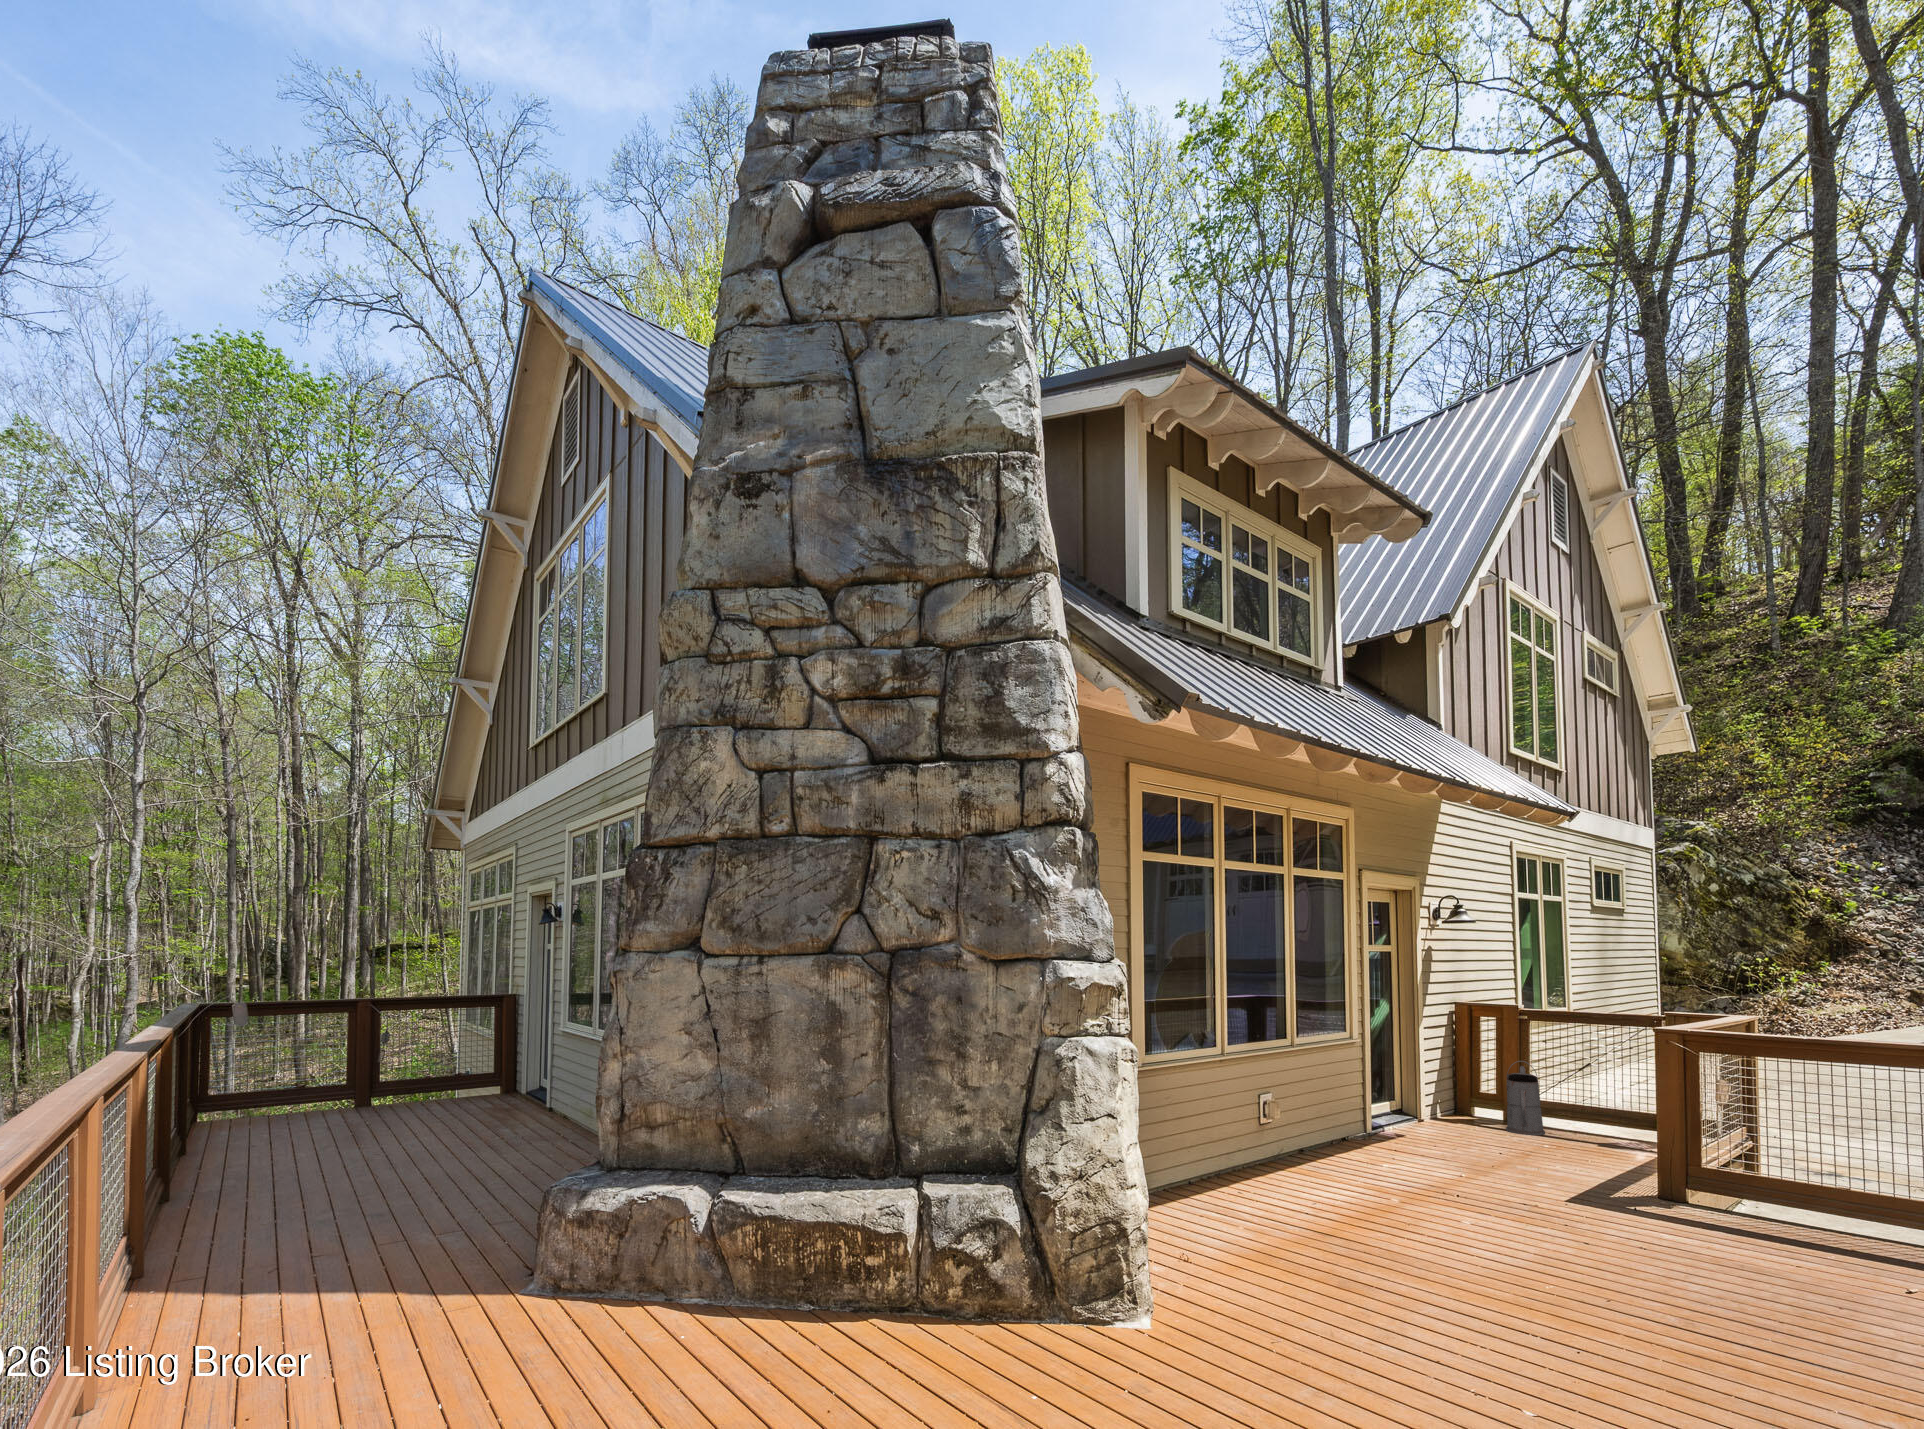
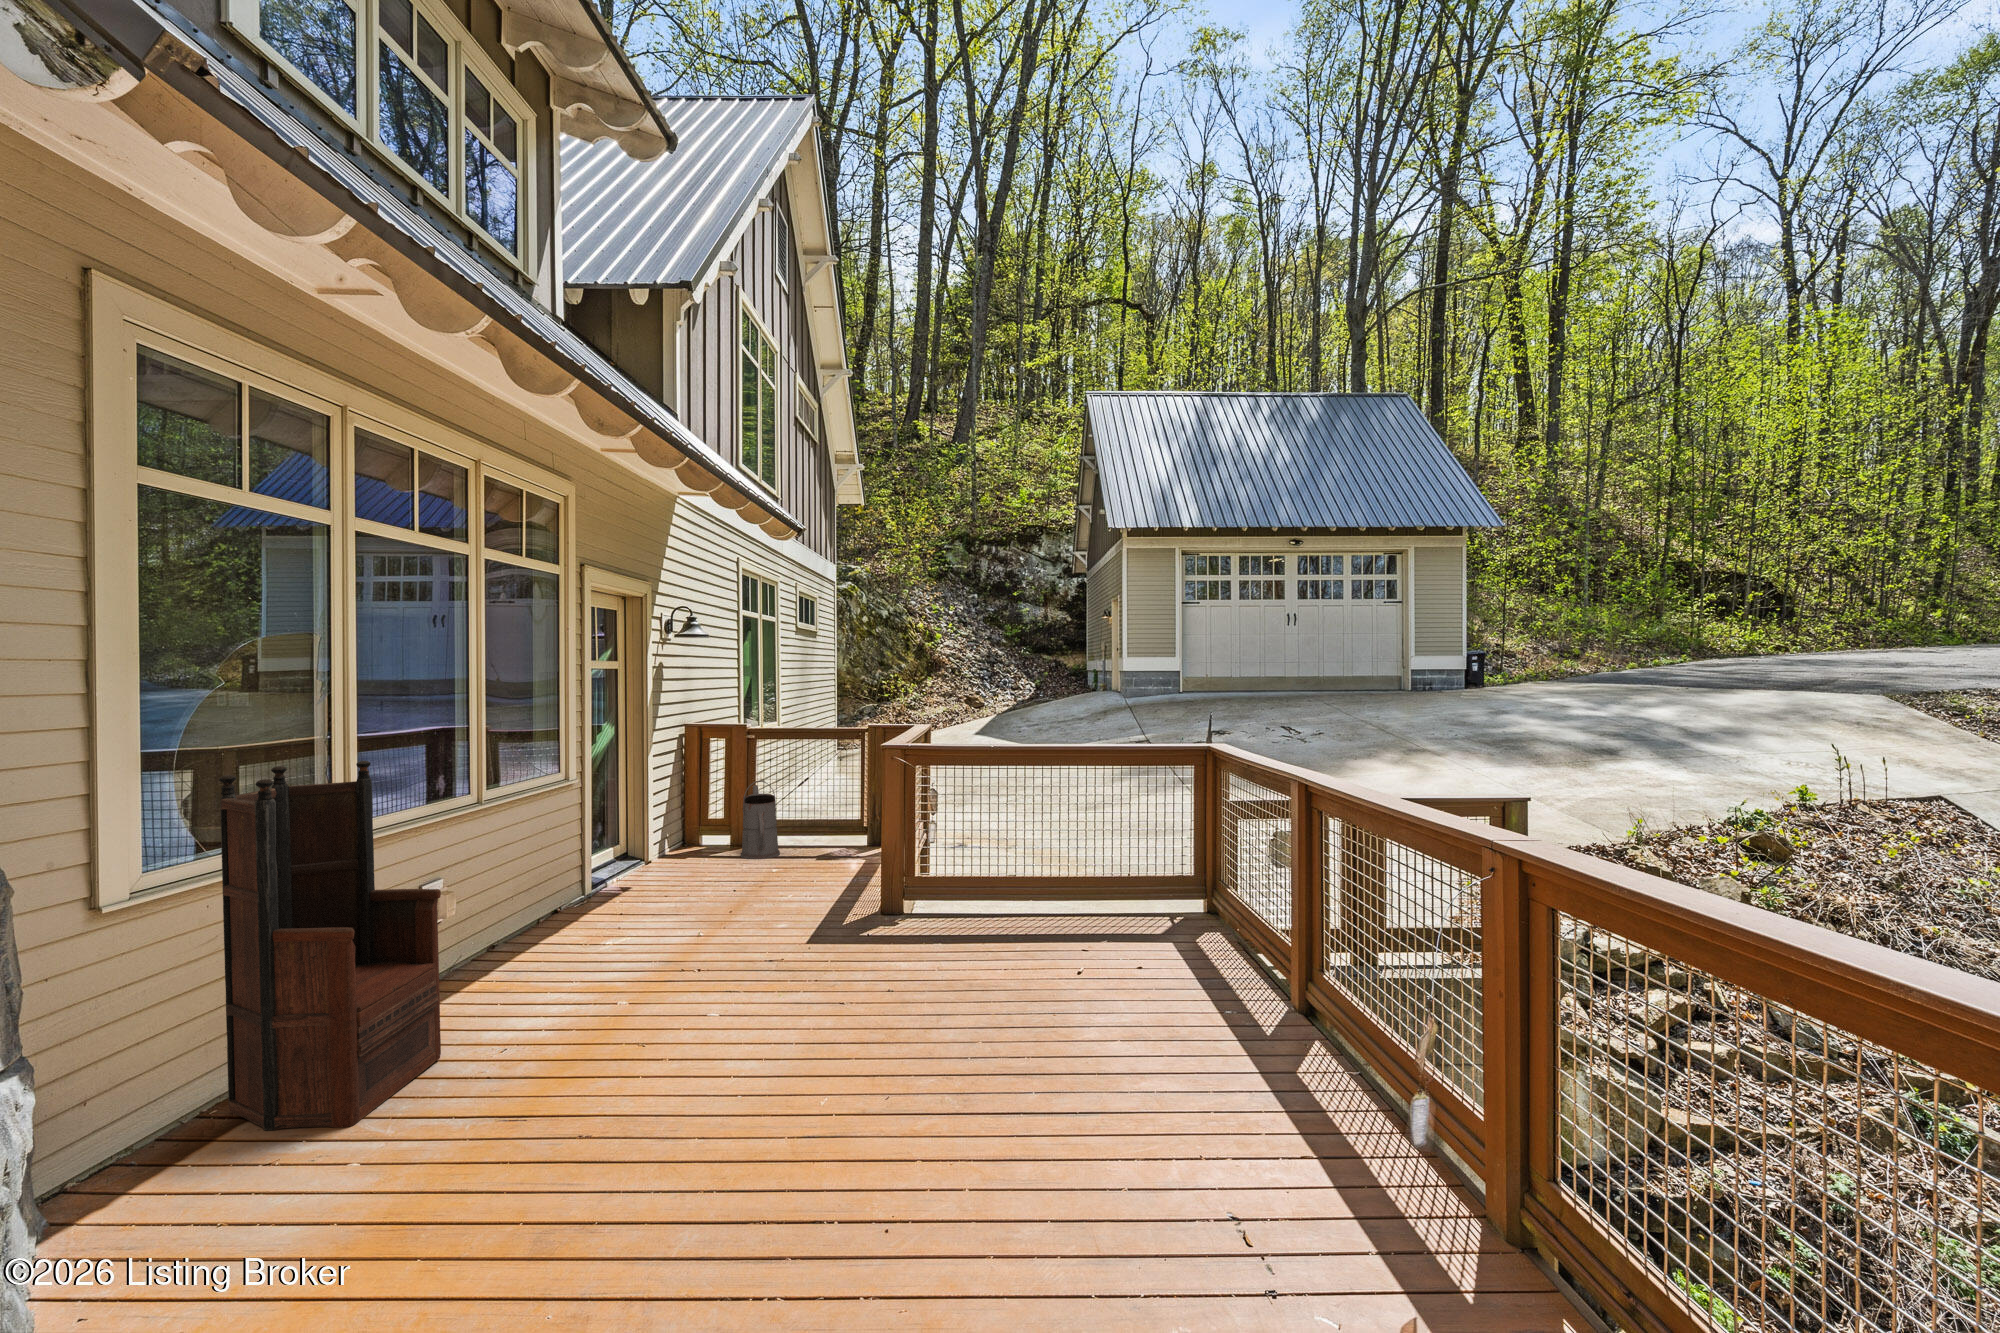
armchair: none [1177,1004,1278,1203] -> present [219,761,441,1130]

